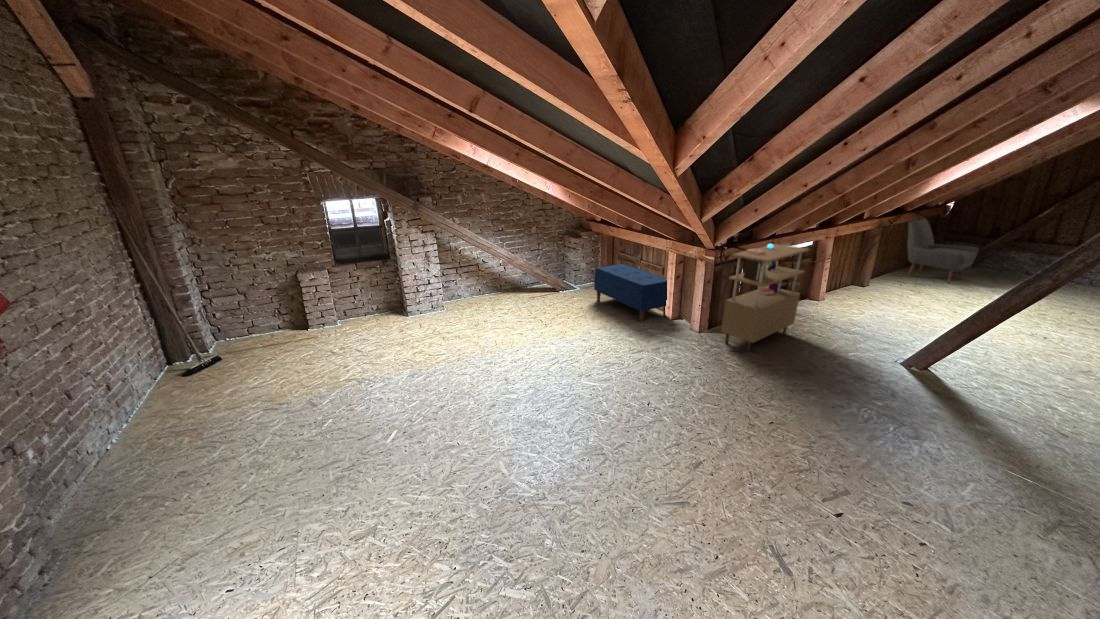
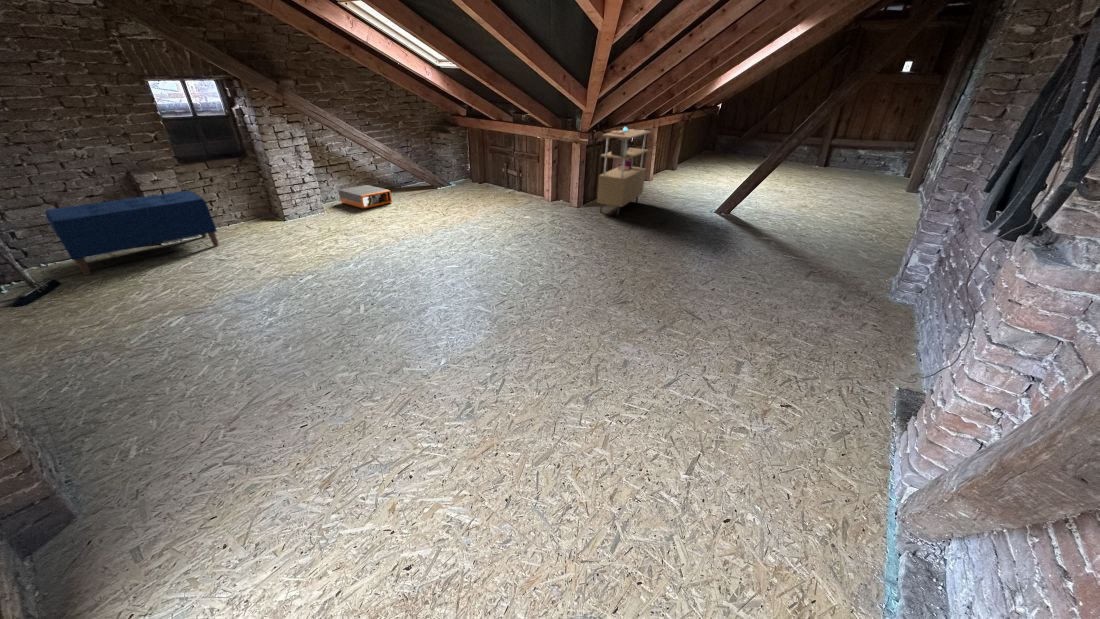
chair: present [907,218,979,284] -> none [699,115,739,166]
bench: present [594,264,667,322] -> present [46,190,219,275]
storage box: none [463,284,507,309] -> present [338,185,392,209]

